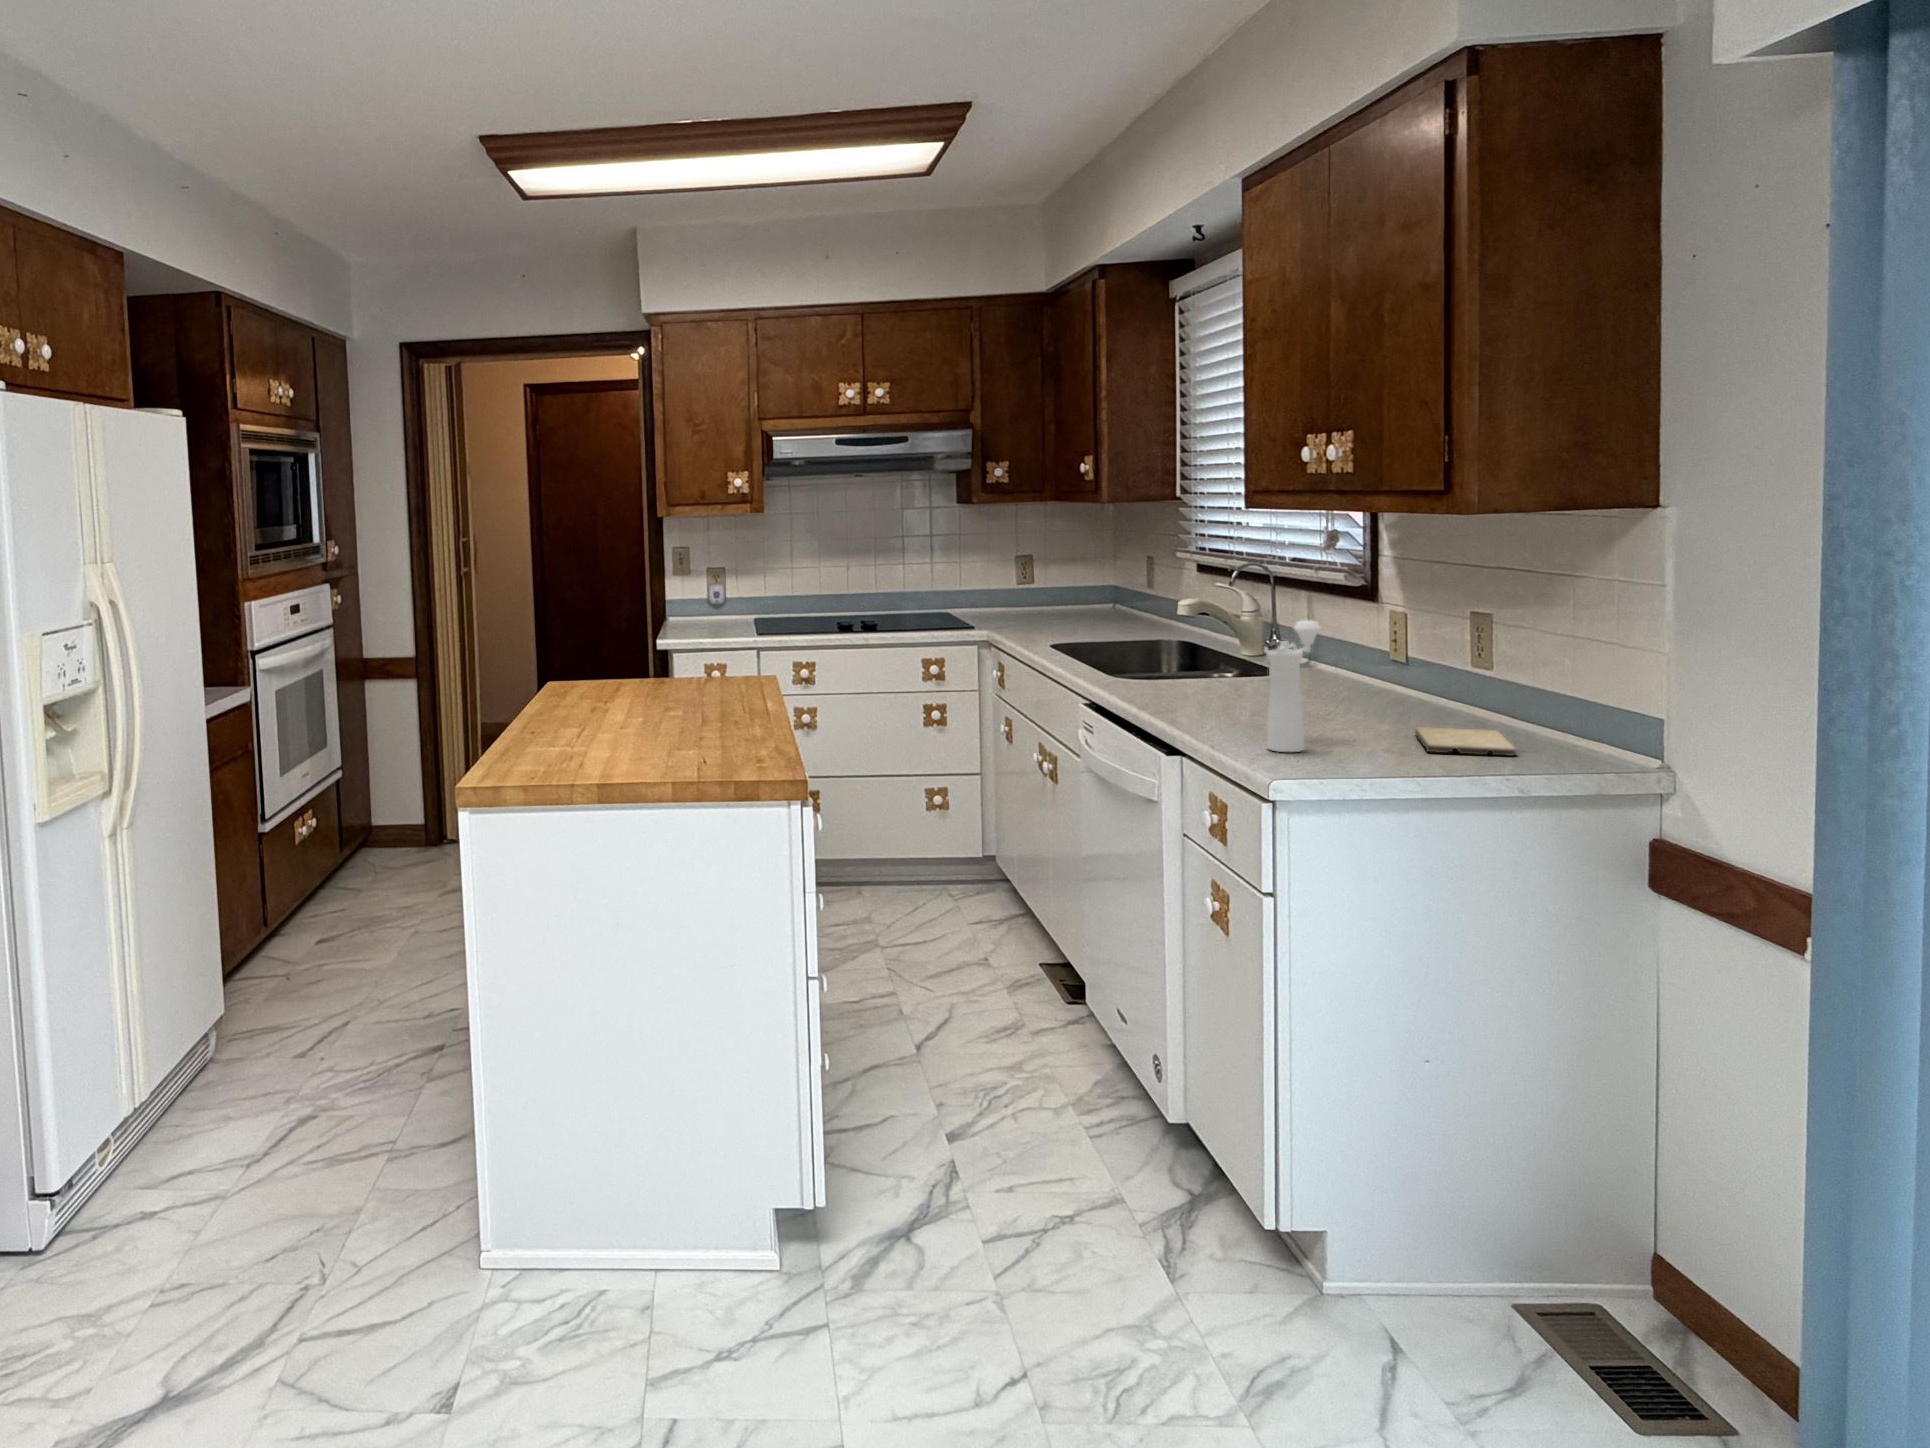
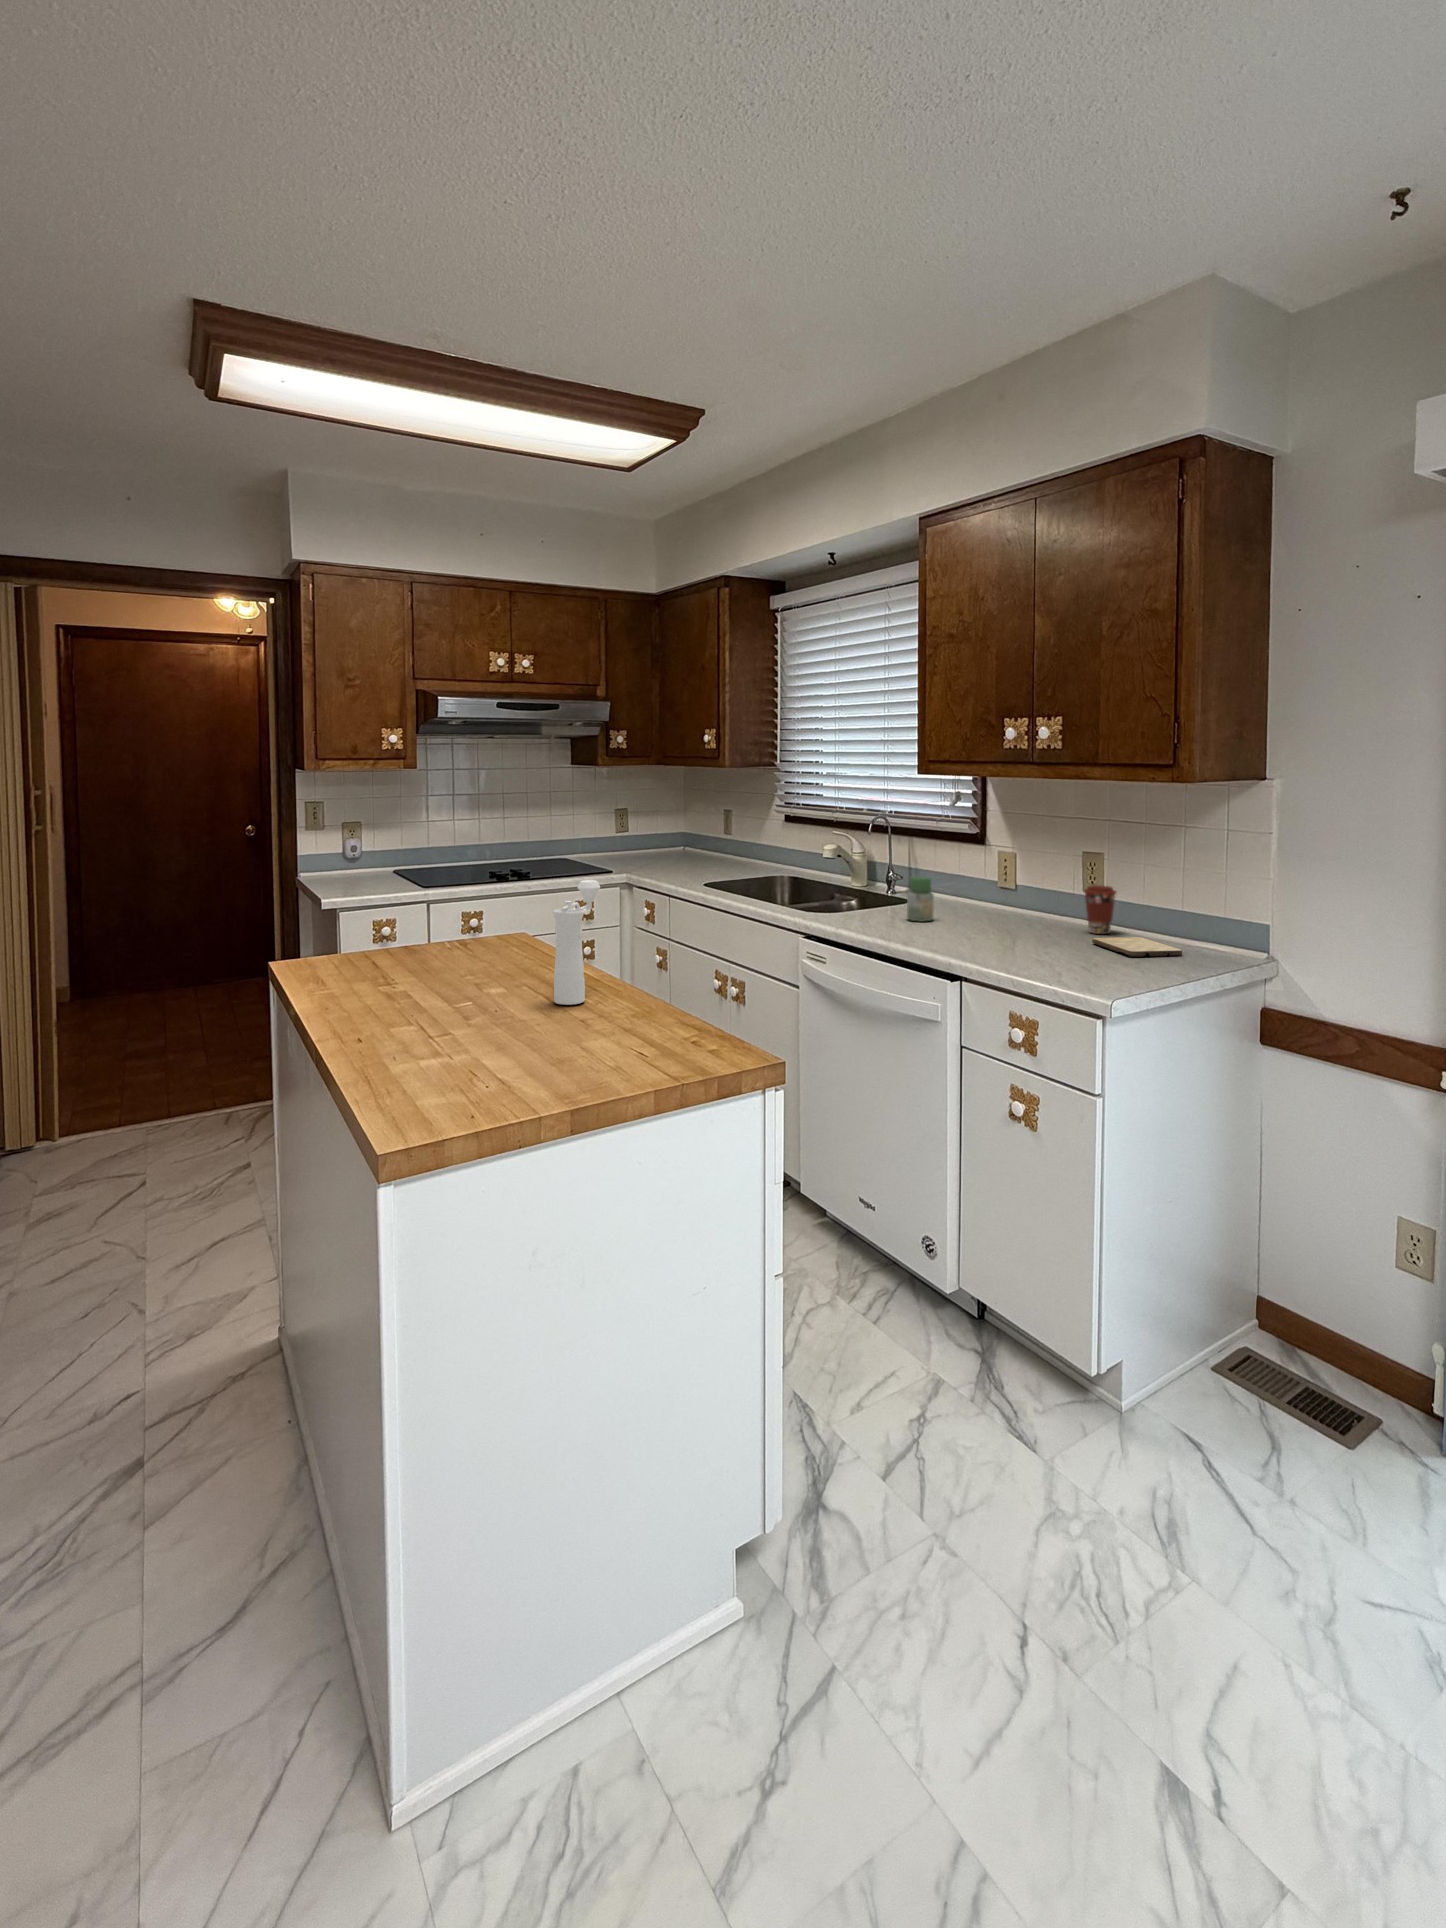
pepper mill: present [1266,621,1321,752] -> present [553,880,600,1005]
jar: none [1223,641,1259,697] -> present [907,877,934,921]
coffee cup: none [1438,659,1489,725] -> present [1084,885,1116,934]

